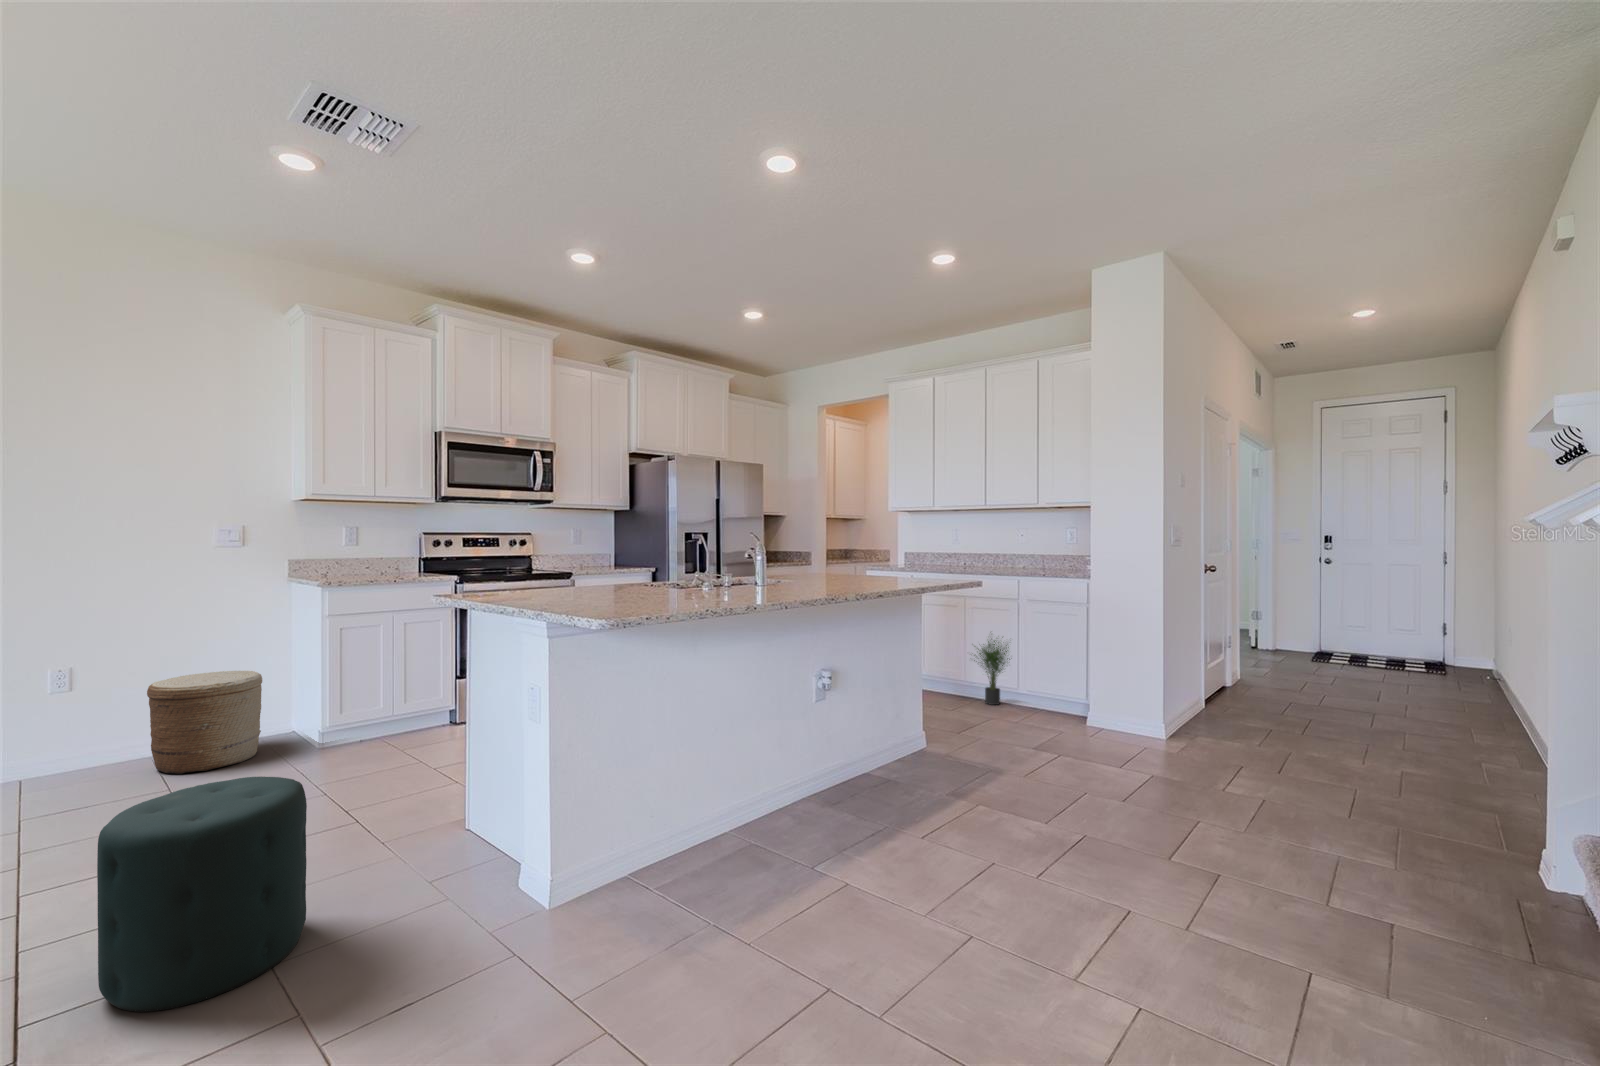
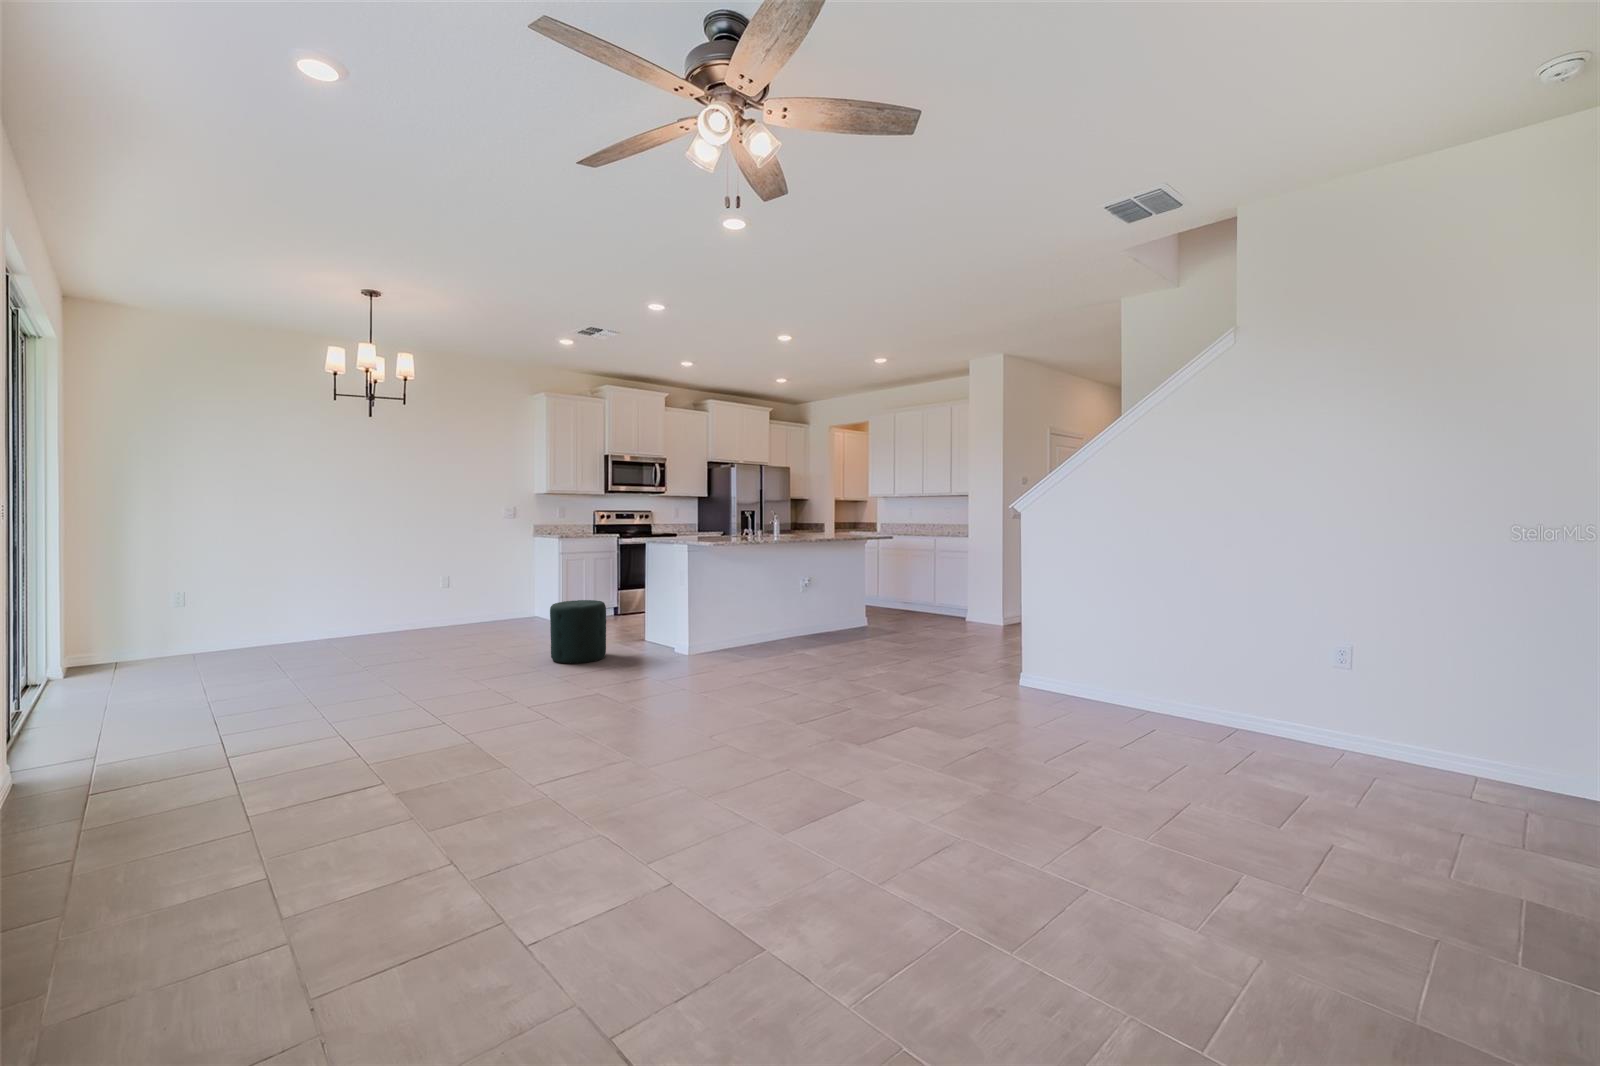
potted plant: present [974,639,1010,705] -> none [906,570,933,613]
woven basket: present [147,671,262,774] -> none [485,580,531,626]

